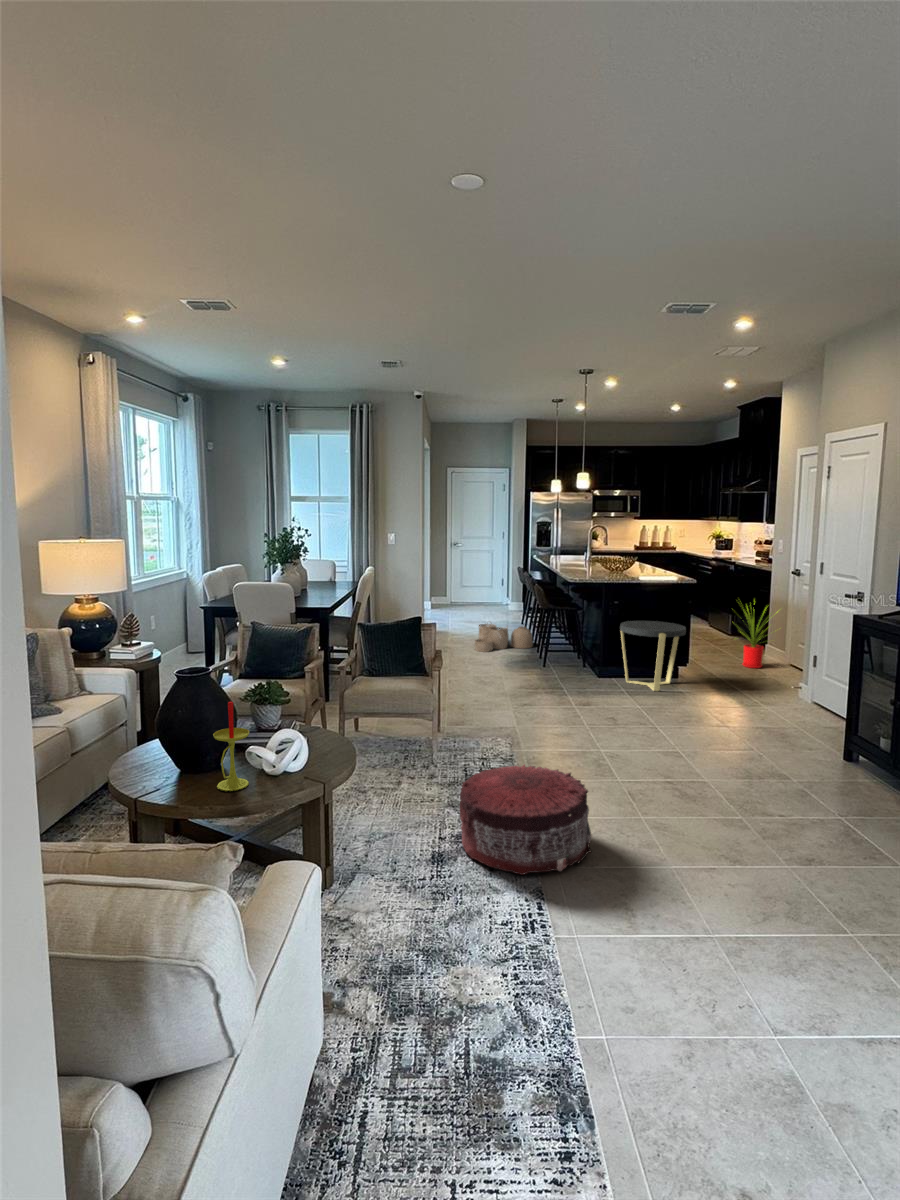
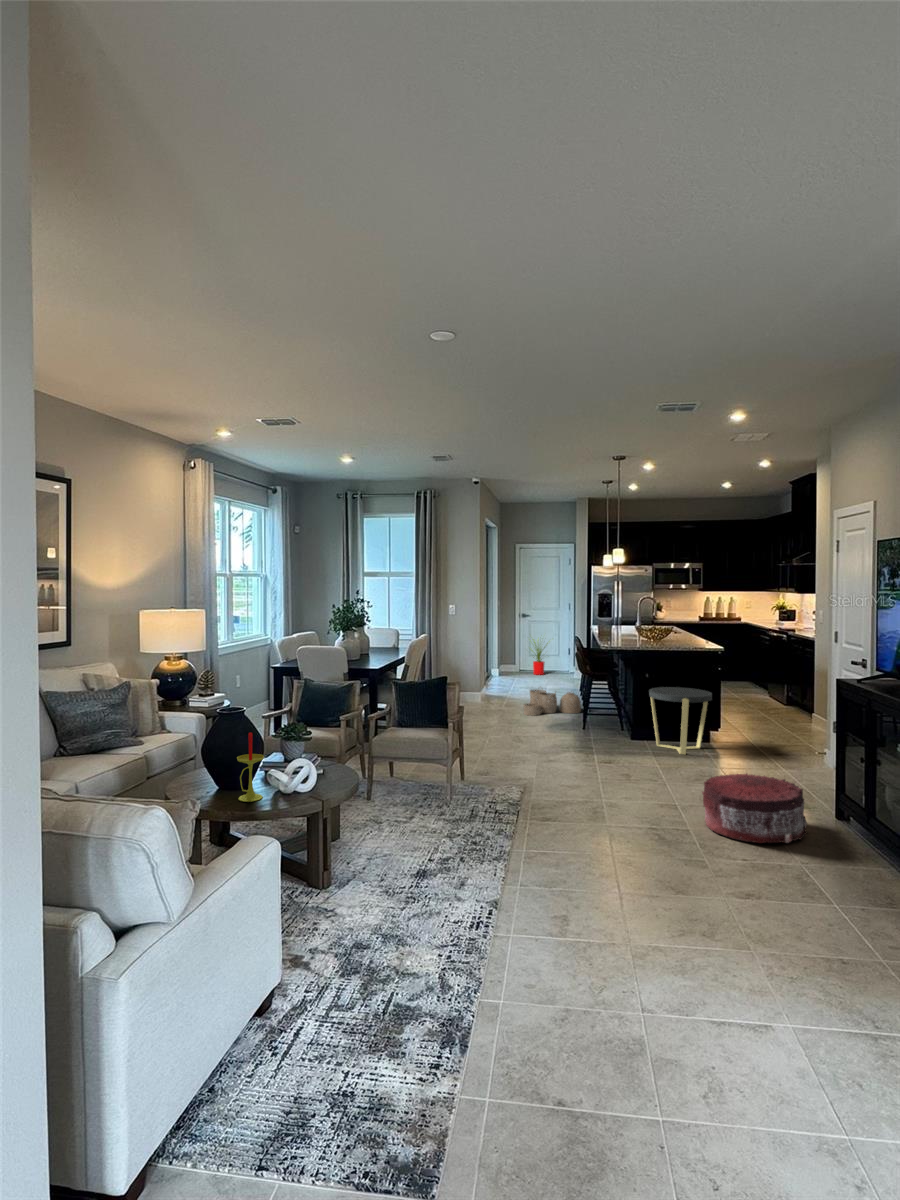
house plant: present [742,609,767,668] -> present [533,639,548,675]
pouf: present [459,764,591,875] -> present [702,773,808,843]

